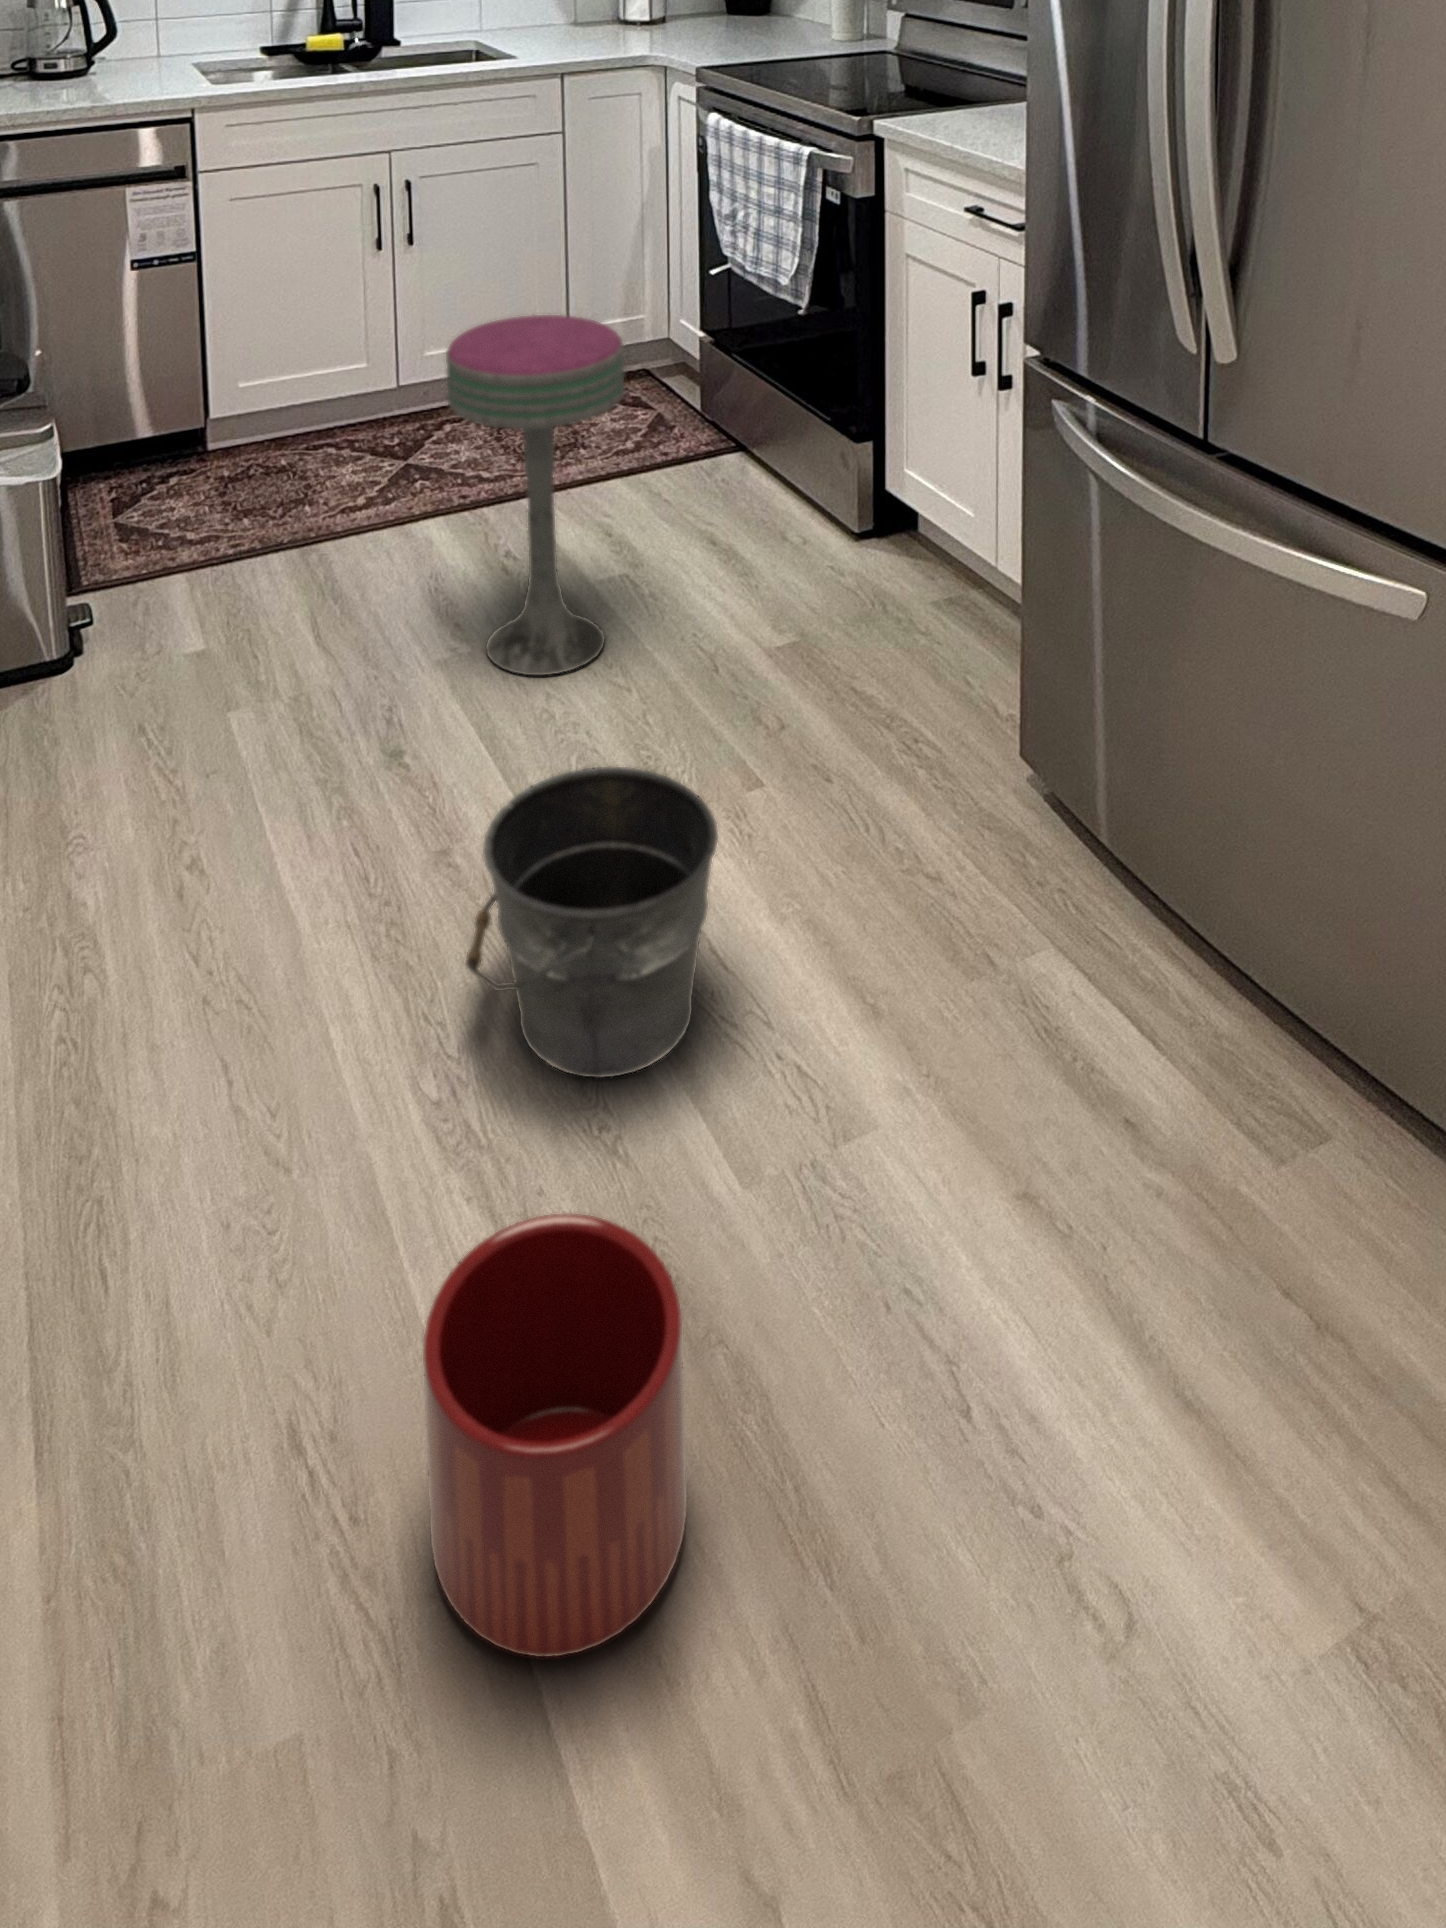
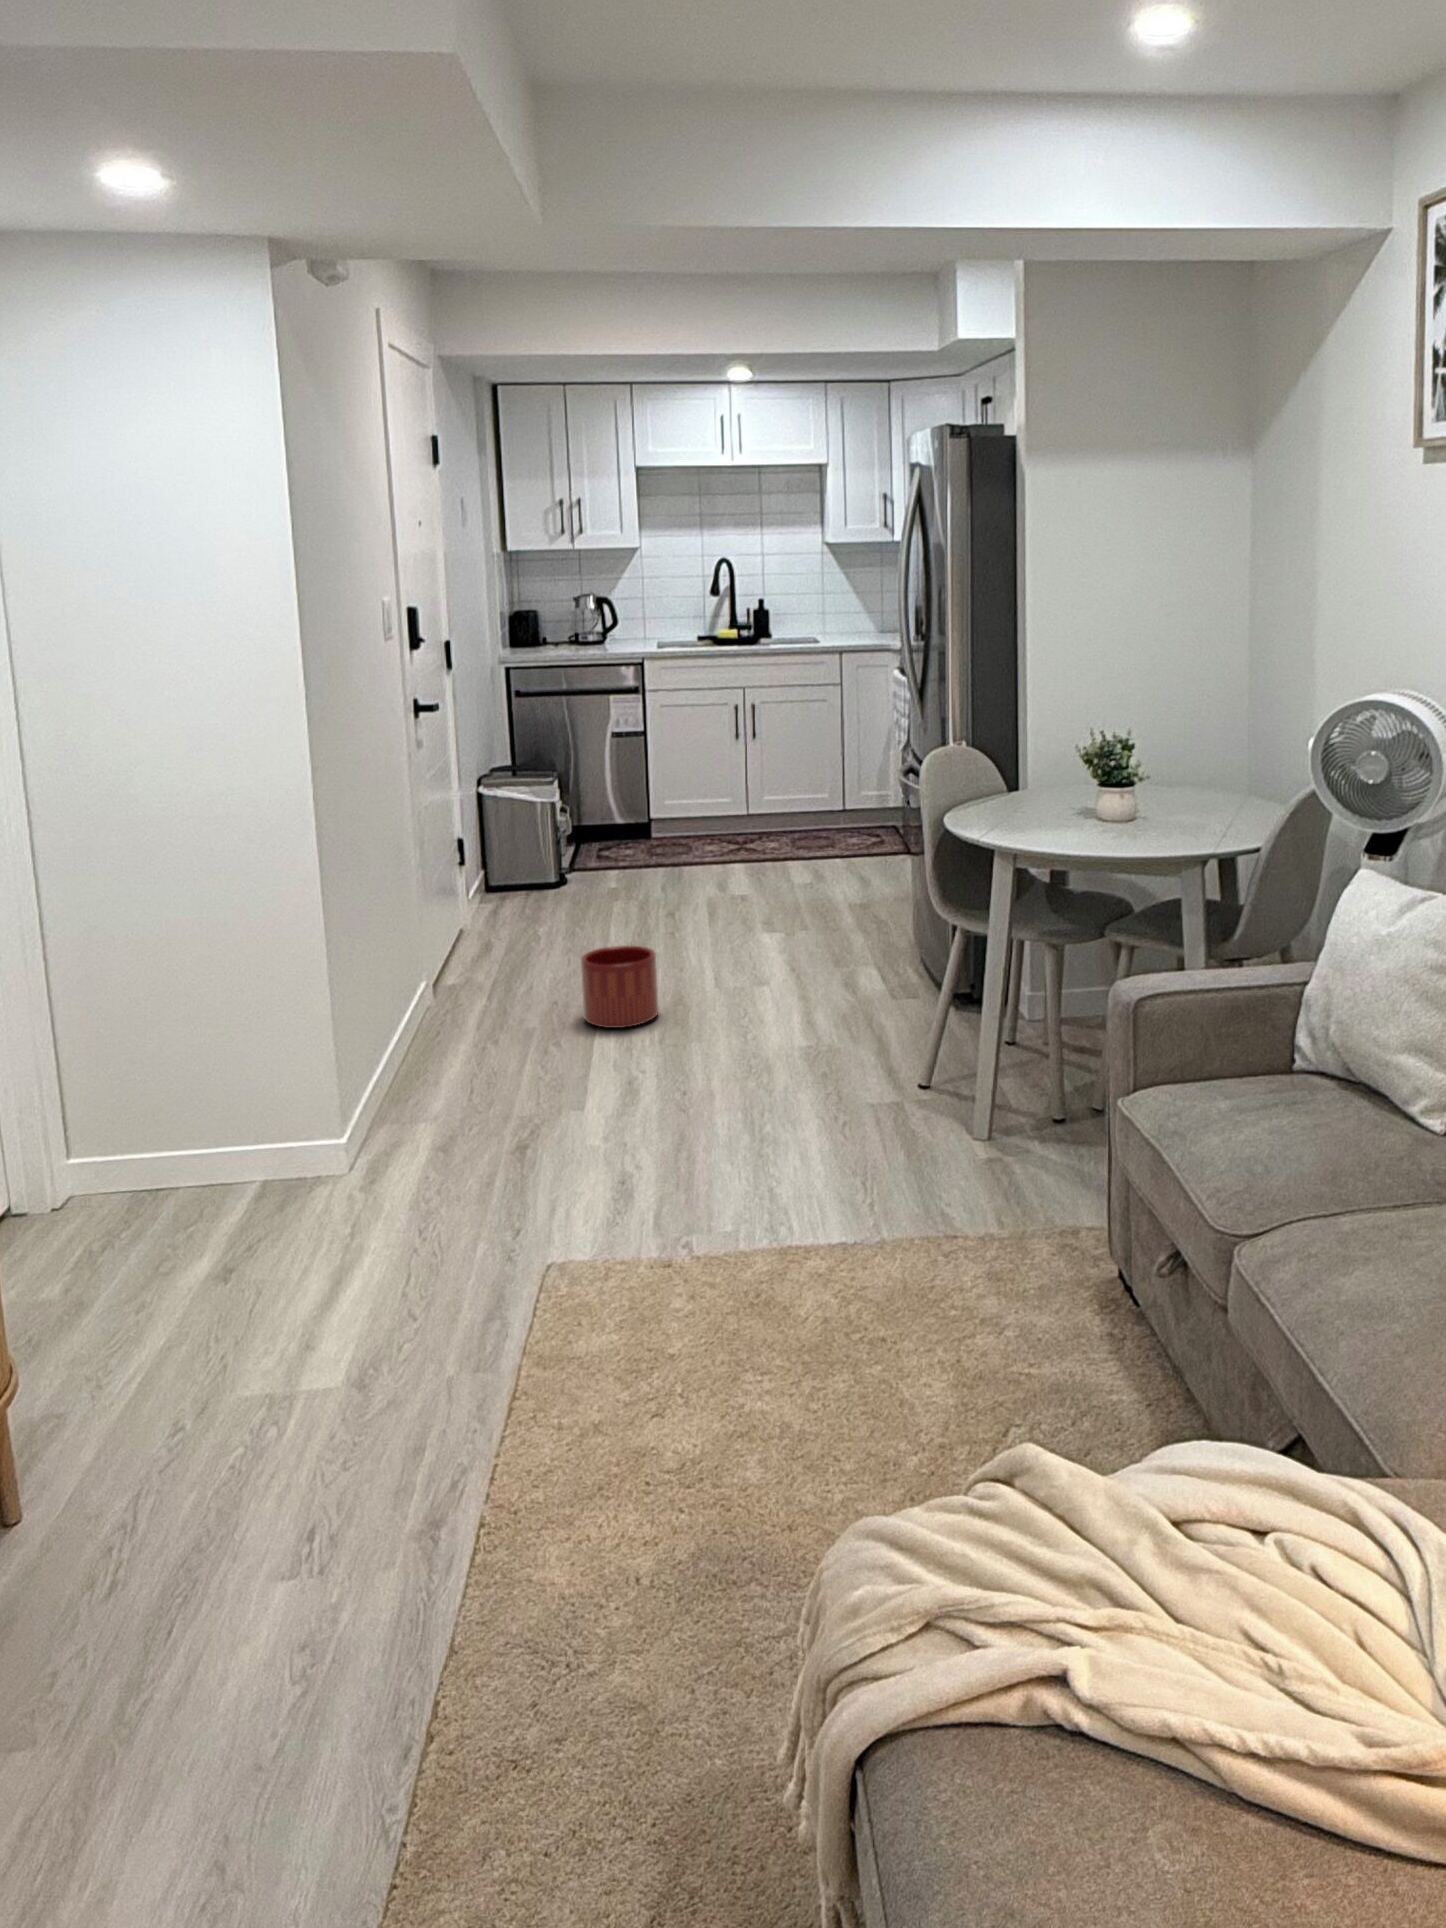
bar stool: present [446,315,625,675] -> none [711,747,792,901]
bucket: present [466,767,718,1078] -> none [652,883,744,971]

